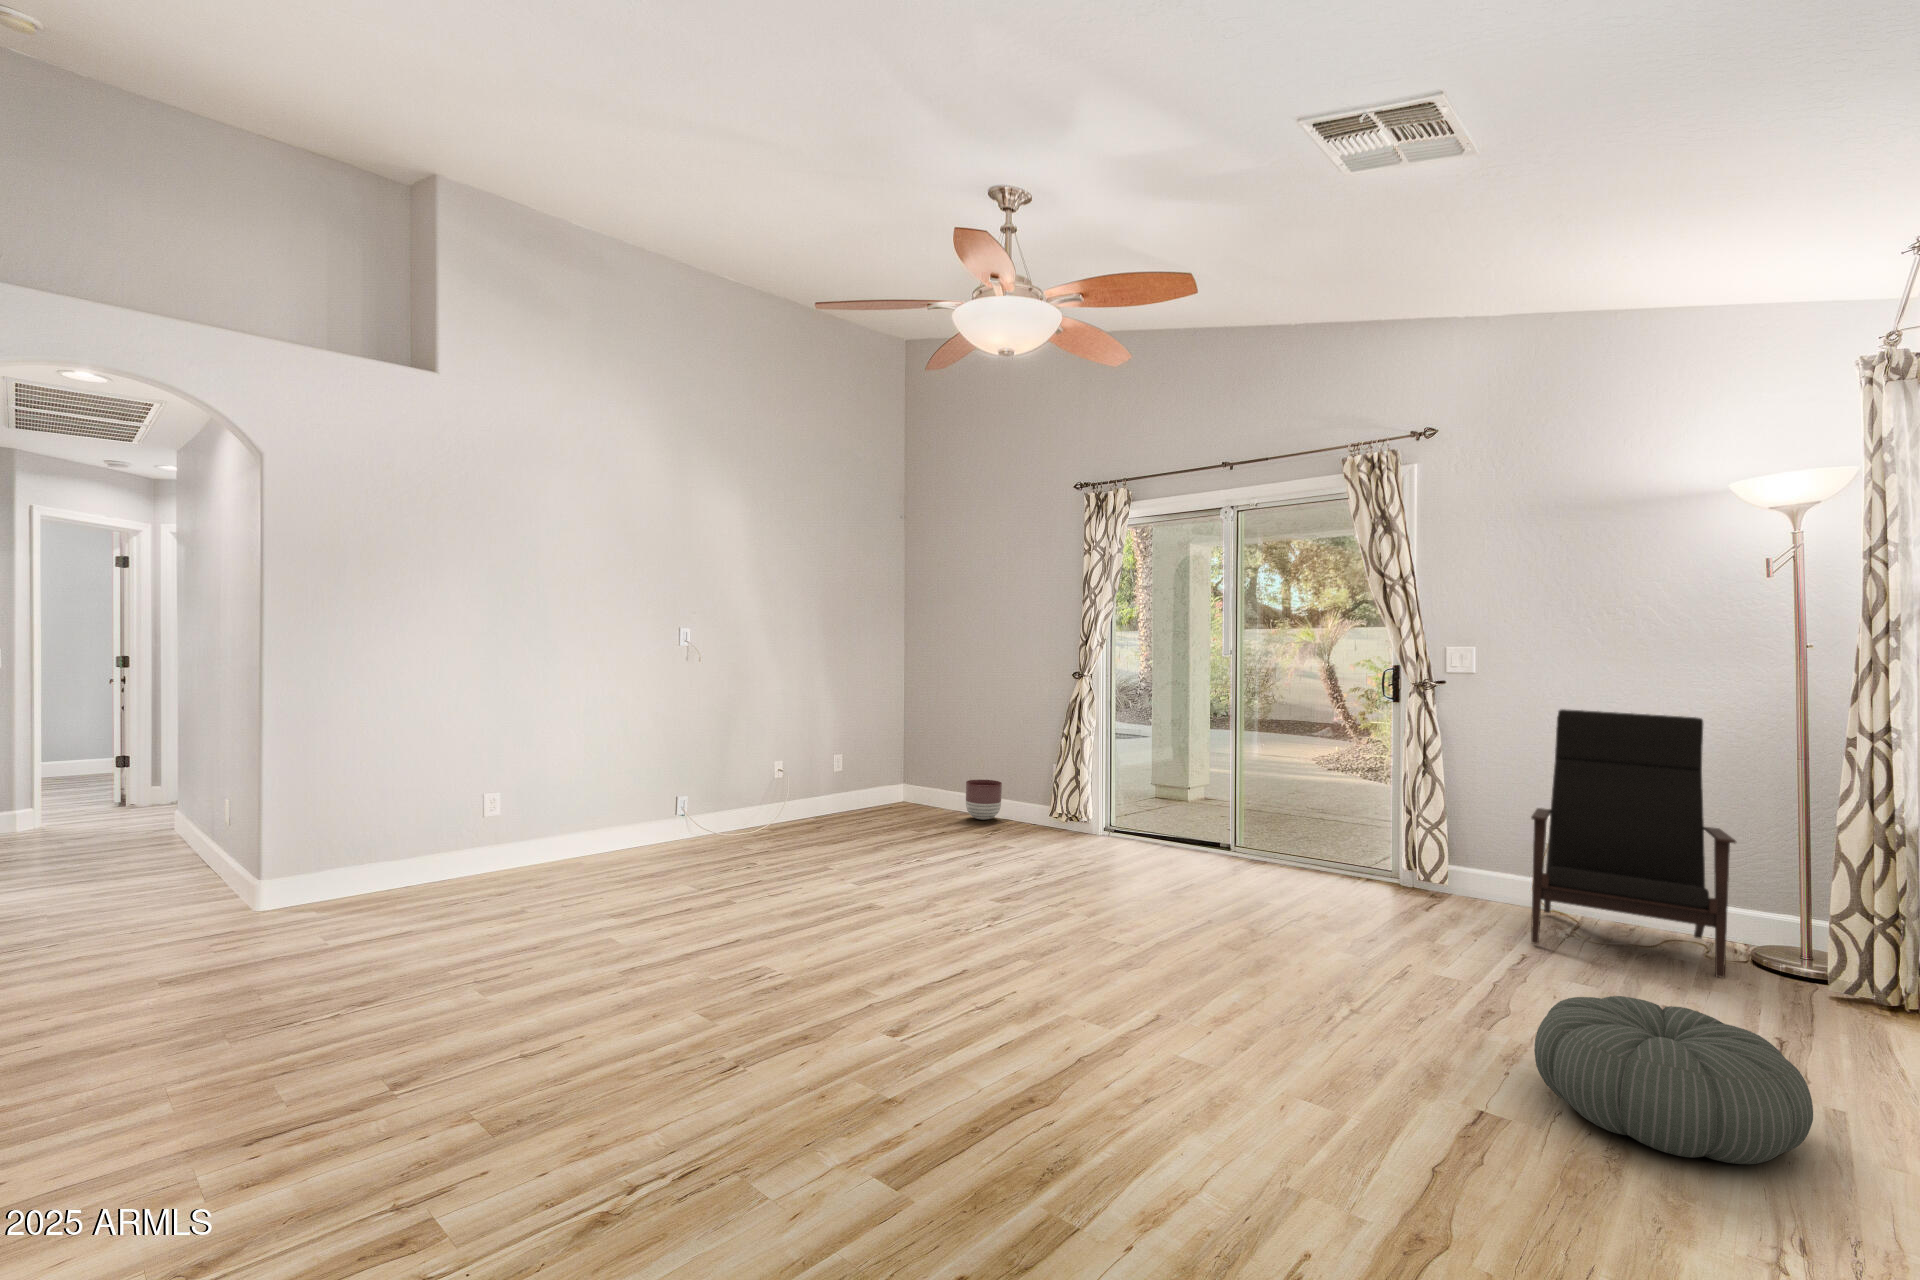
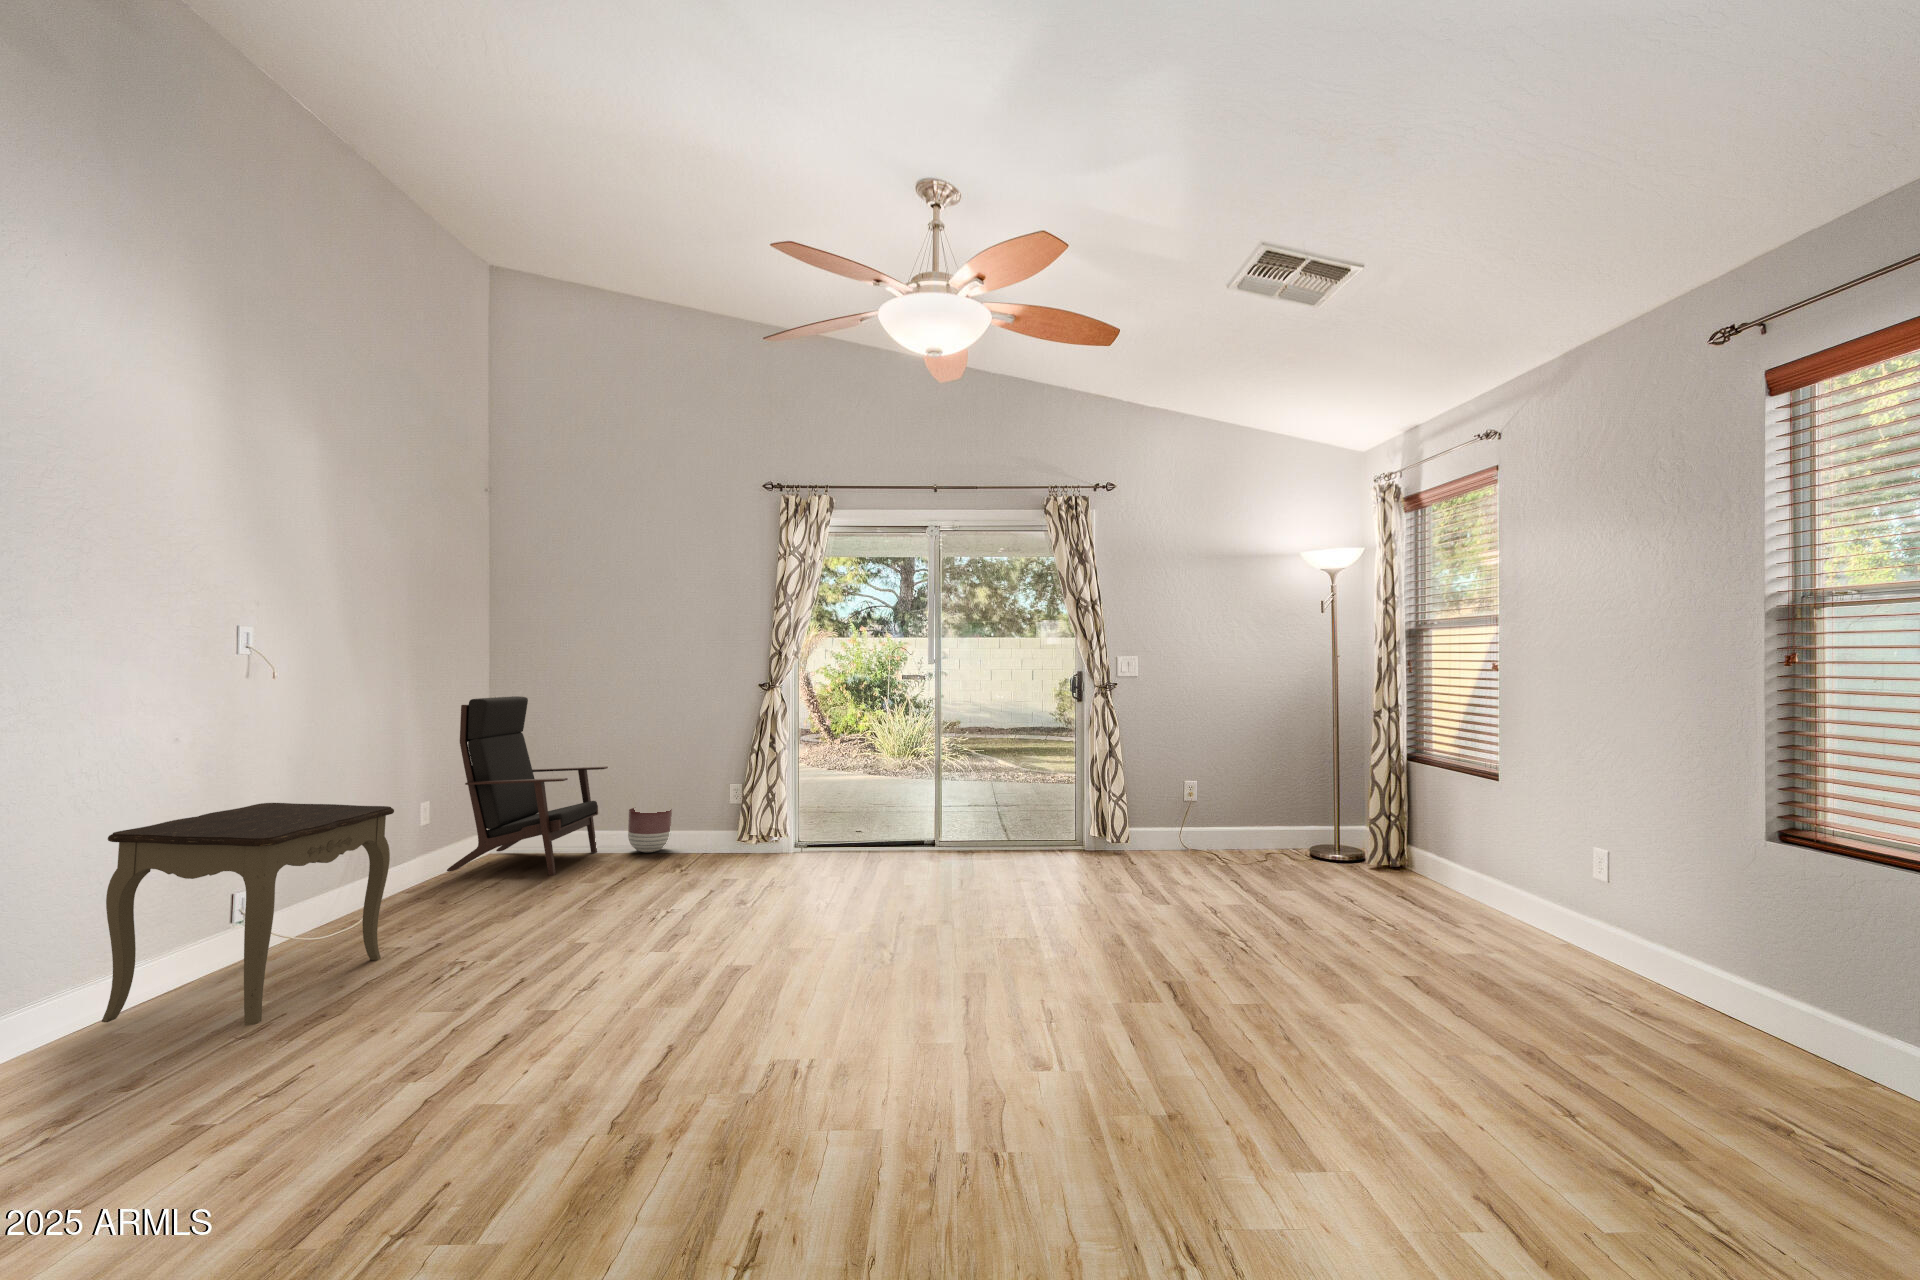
lounge chair: present [1531,709,1736,978] -> present [447,696,608,875]
side table: none [549,747,708,882] -> present [102,803,394,1025]
pouf: present [1534,996,1813,1164] -> none [1394,885,1558,973]

